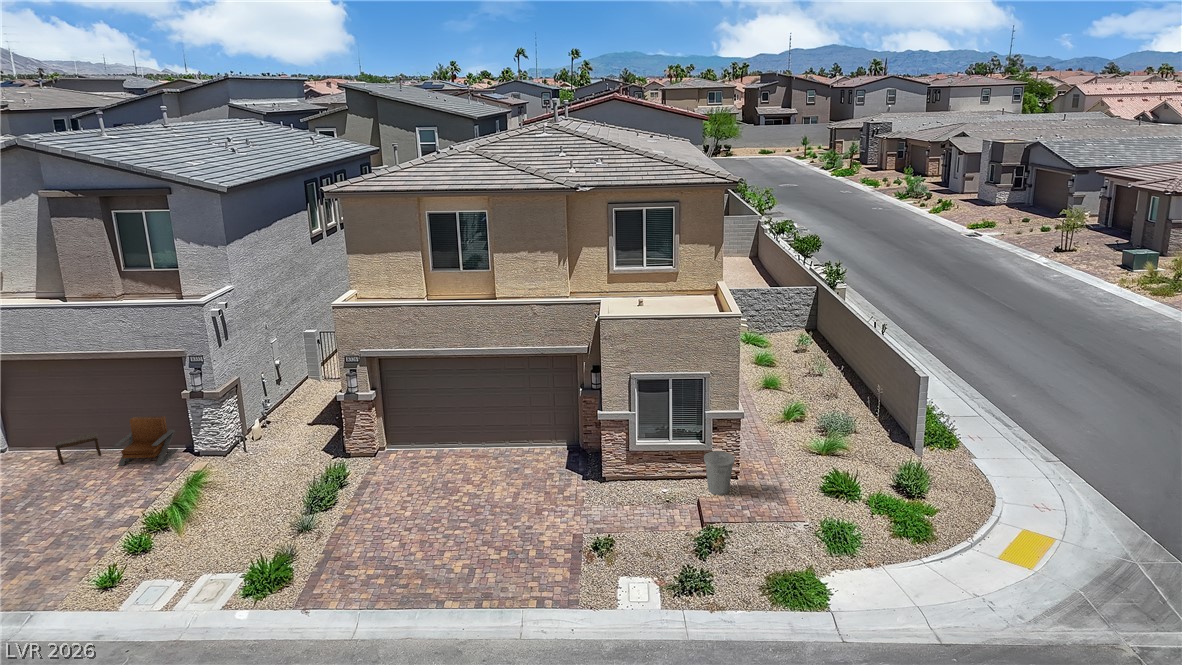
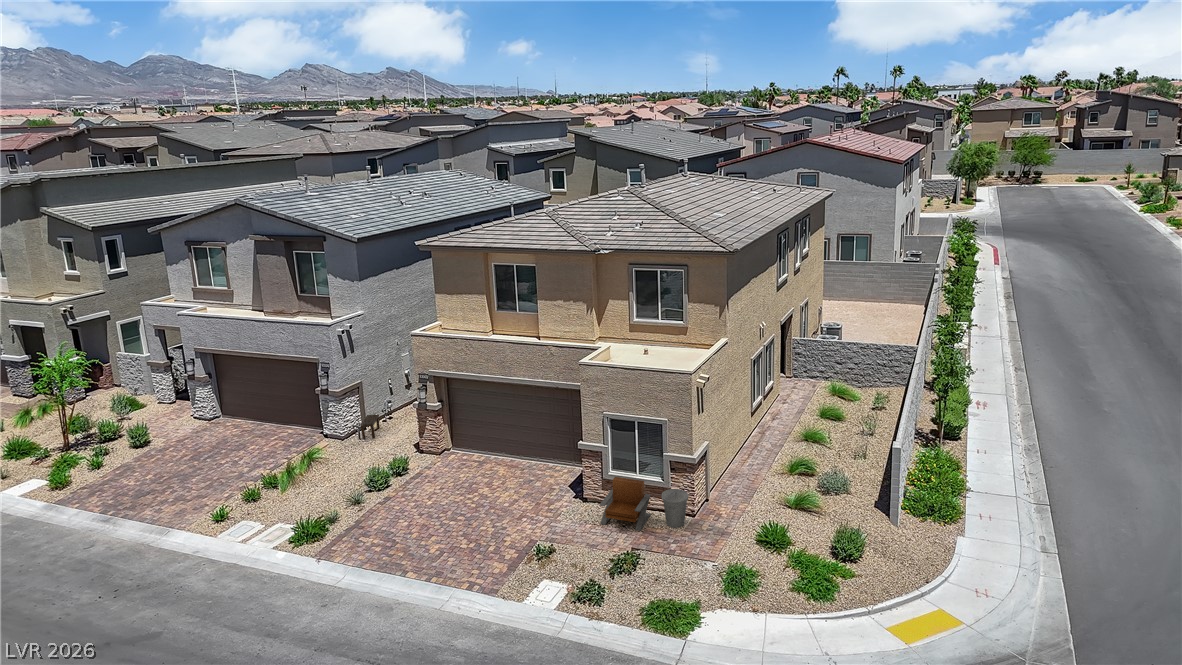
lounge chair: present [114,416,178,466] -> present [600,477,651,531]
bench: present [55,432,101,465] -> present [361,414,380,439]

